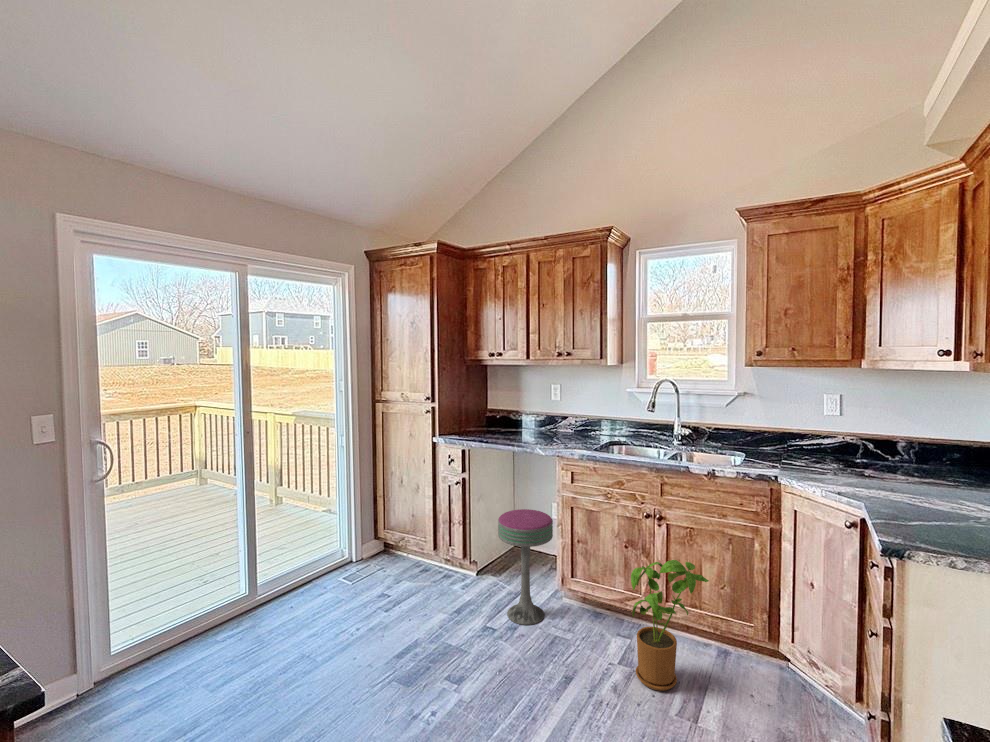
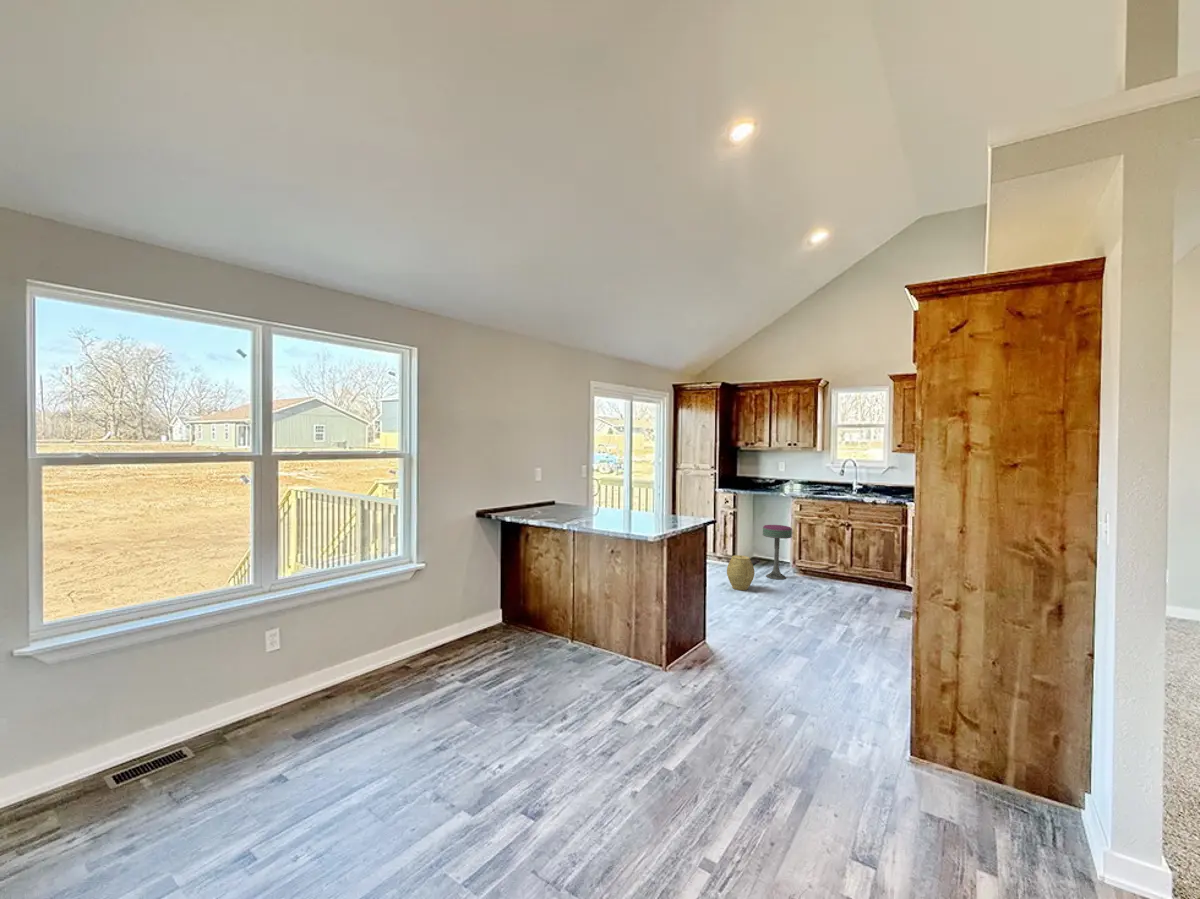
house plant: present [631,560,709,691] -> none [837,536,874,594]
woven basket: none [390,601,450,690] -> present [727,555,755,590]

